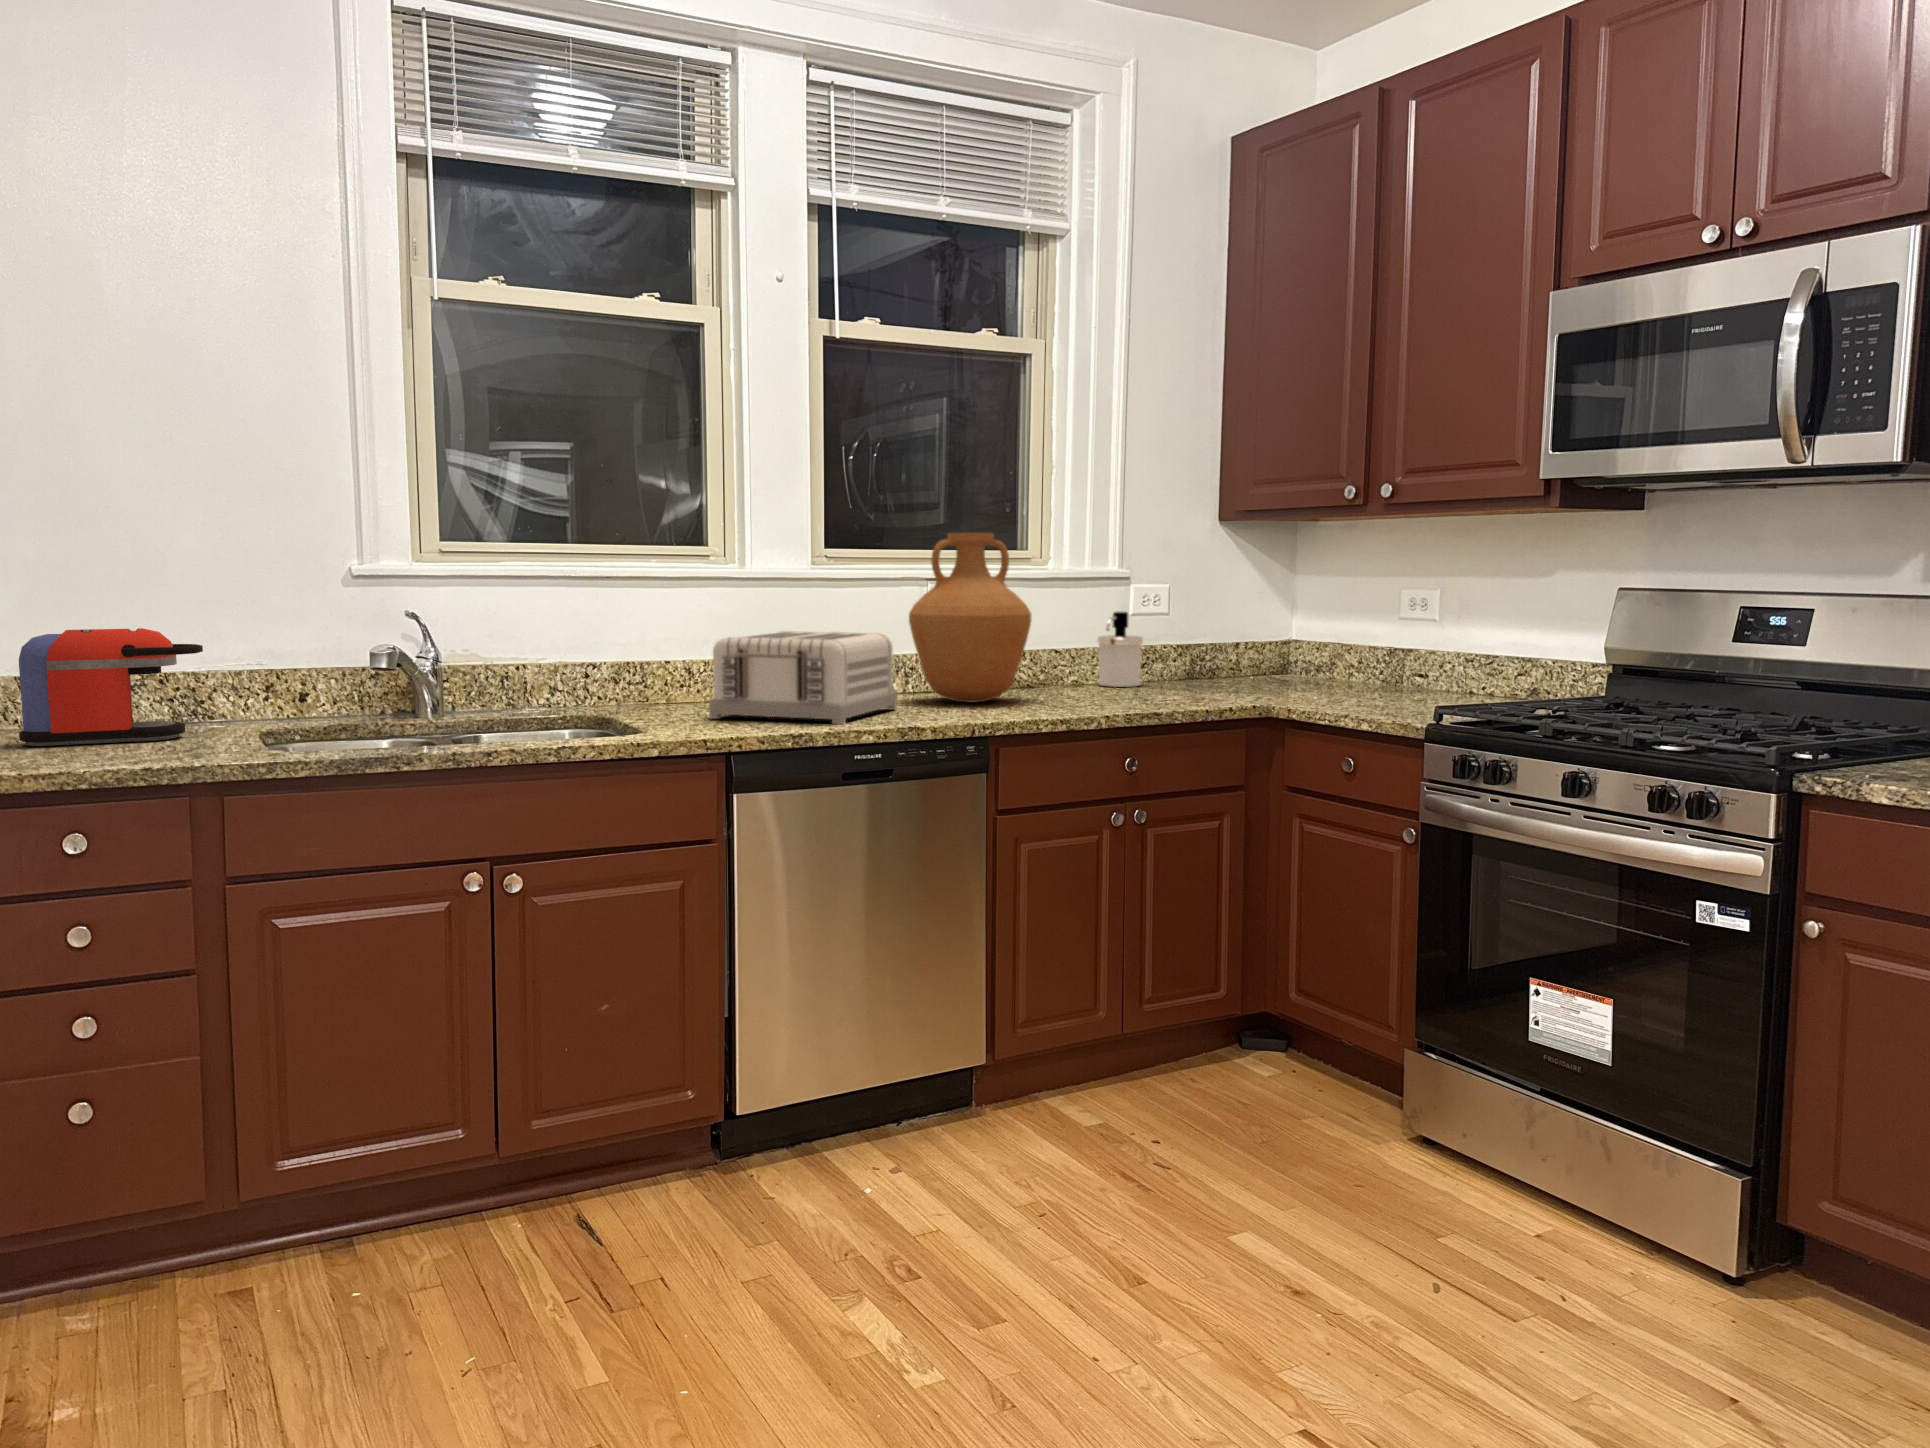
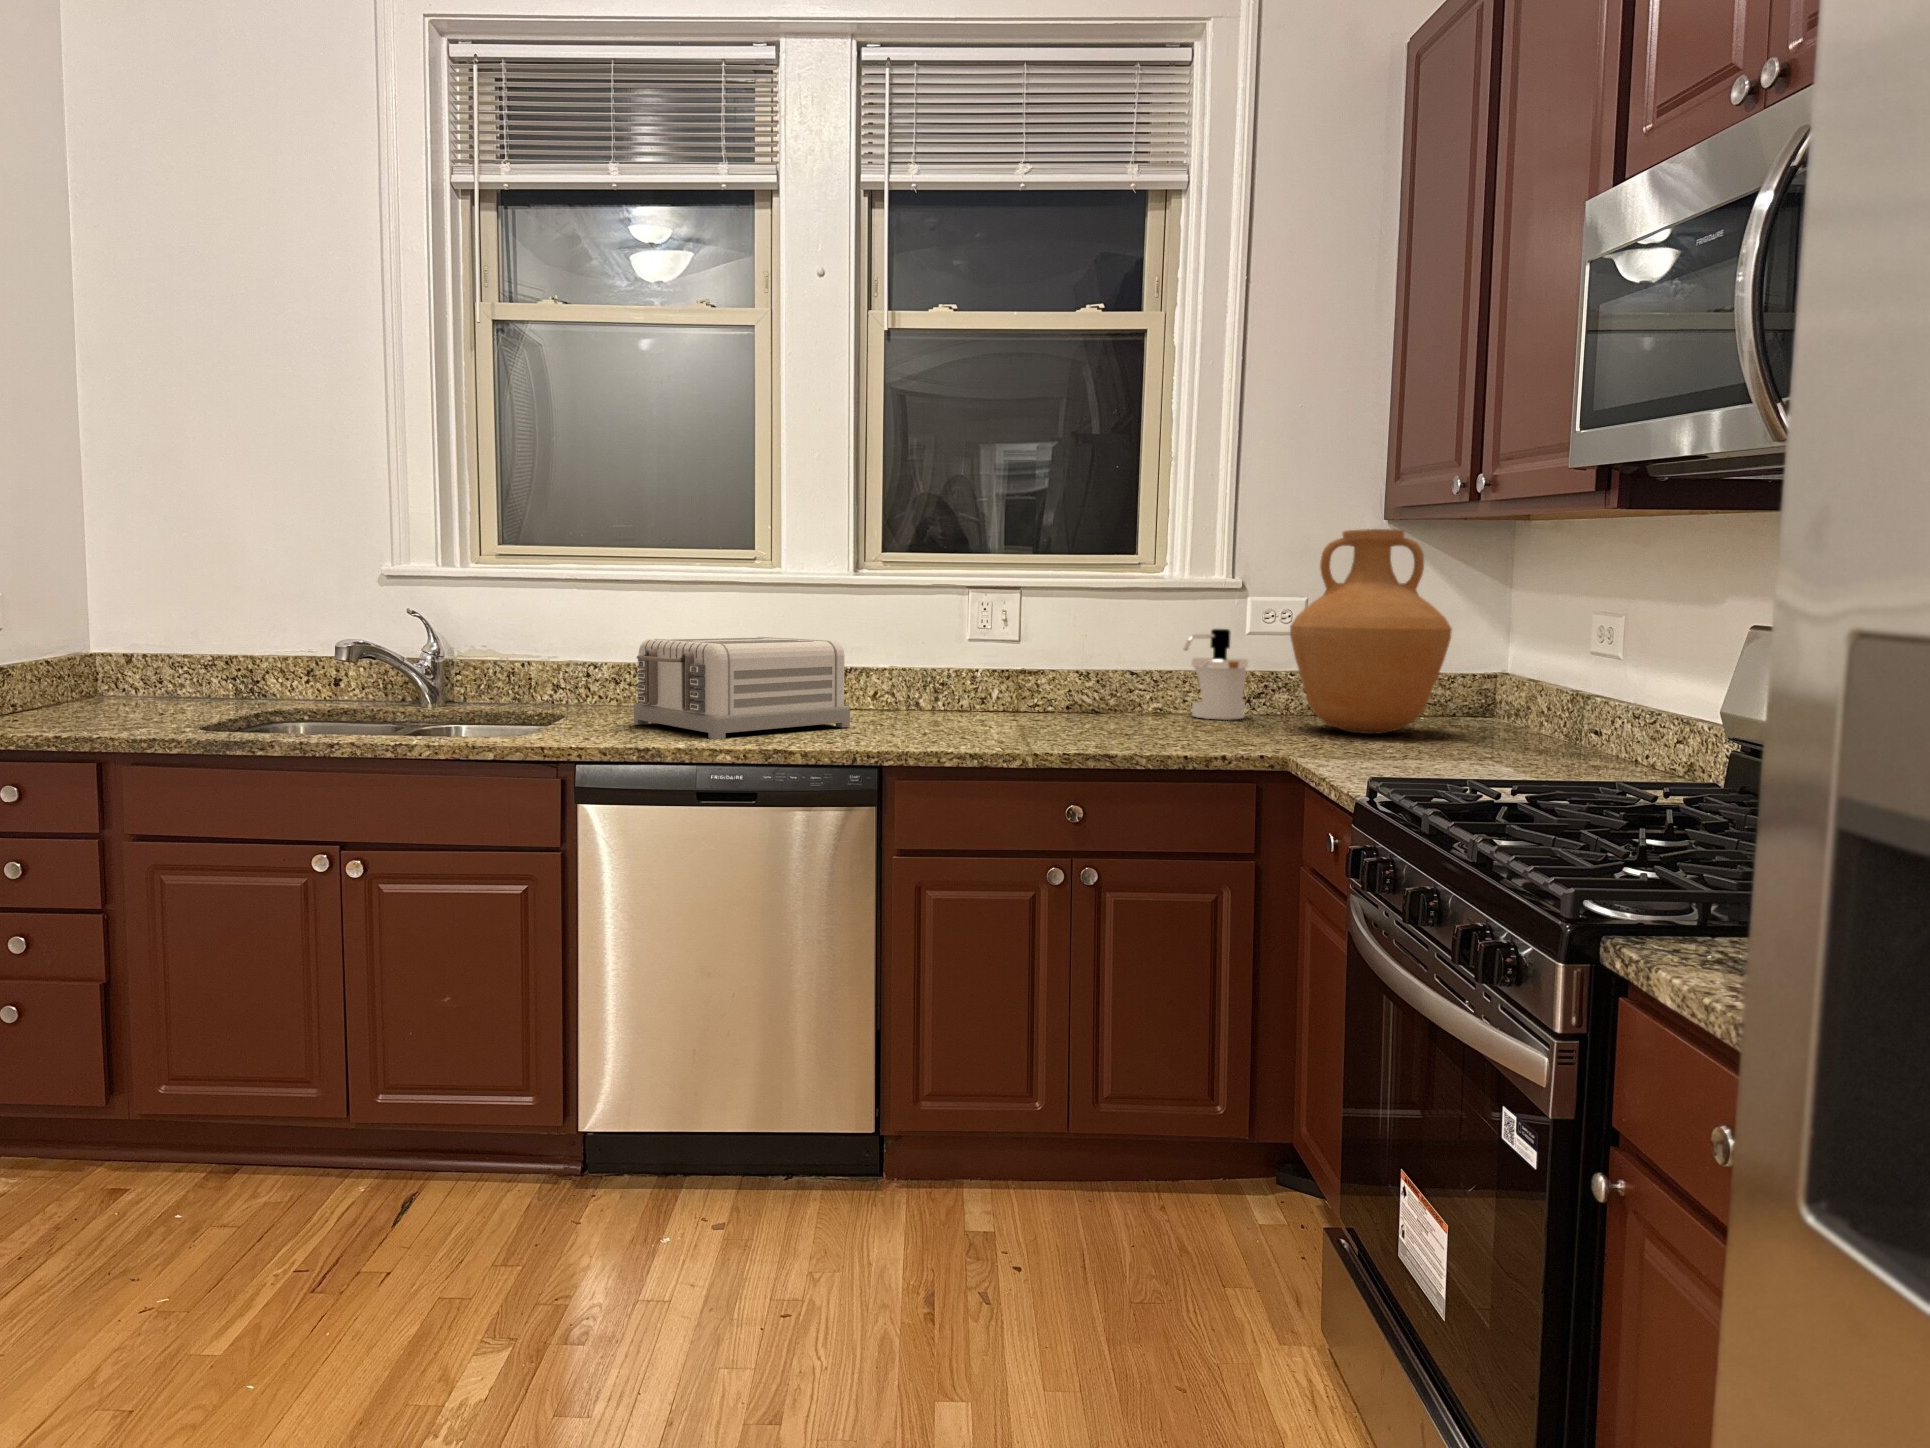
vase: present [909,533,1031,703] -> present [1290,529,1452,734]
coffee maker: present [19,628,203,746] -> none [93,615,238,712]

